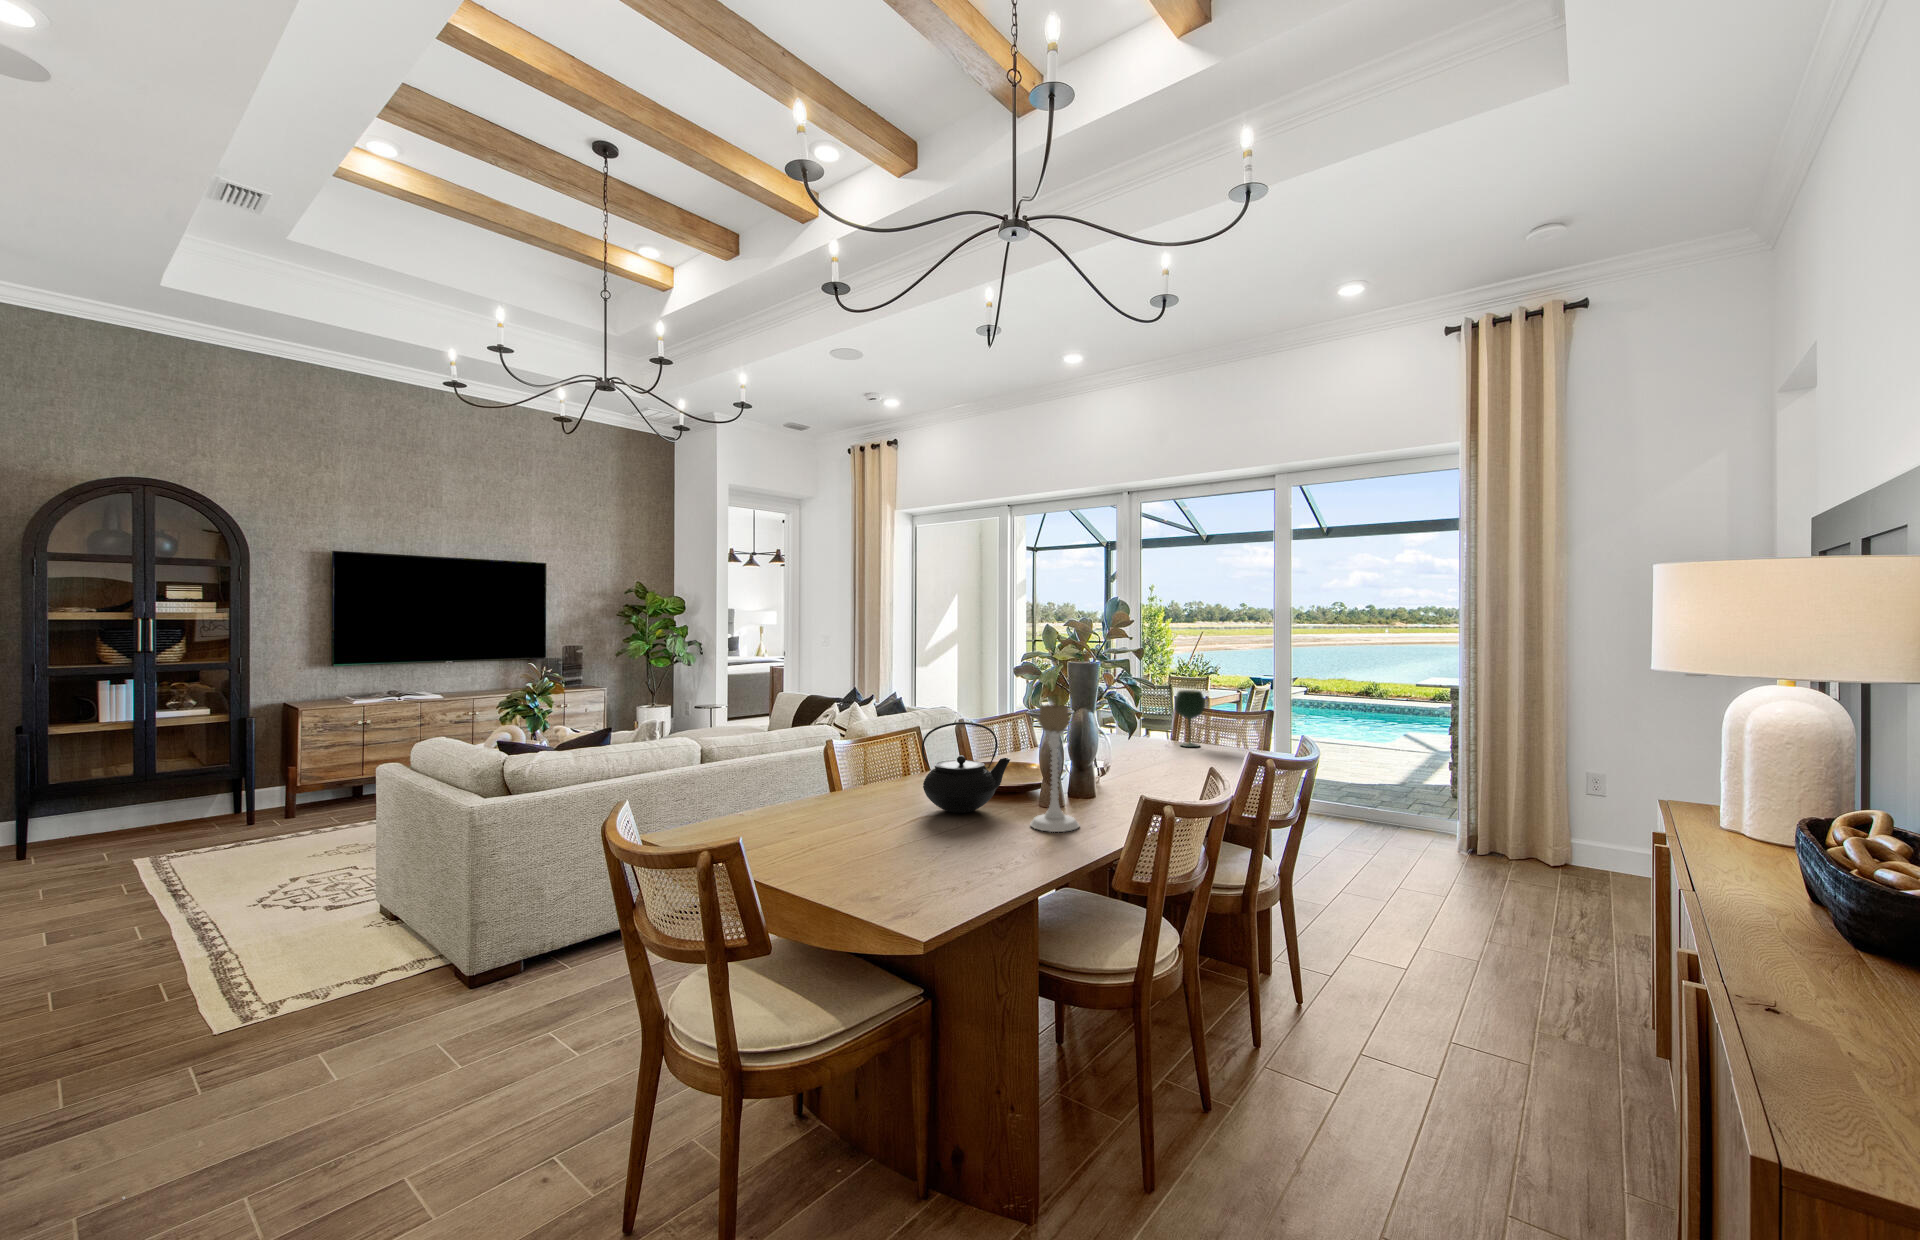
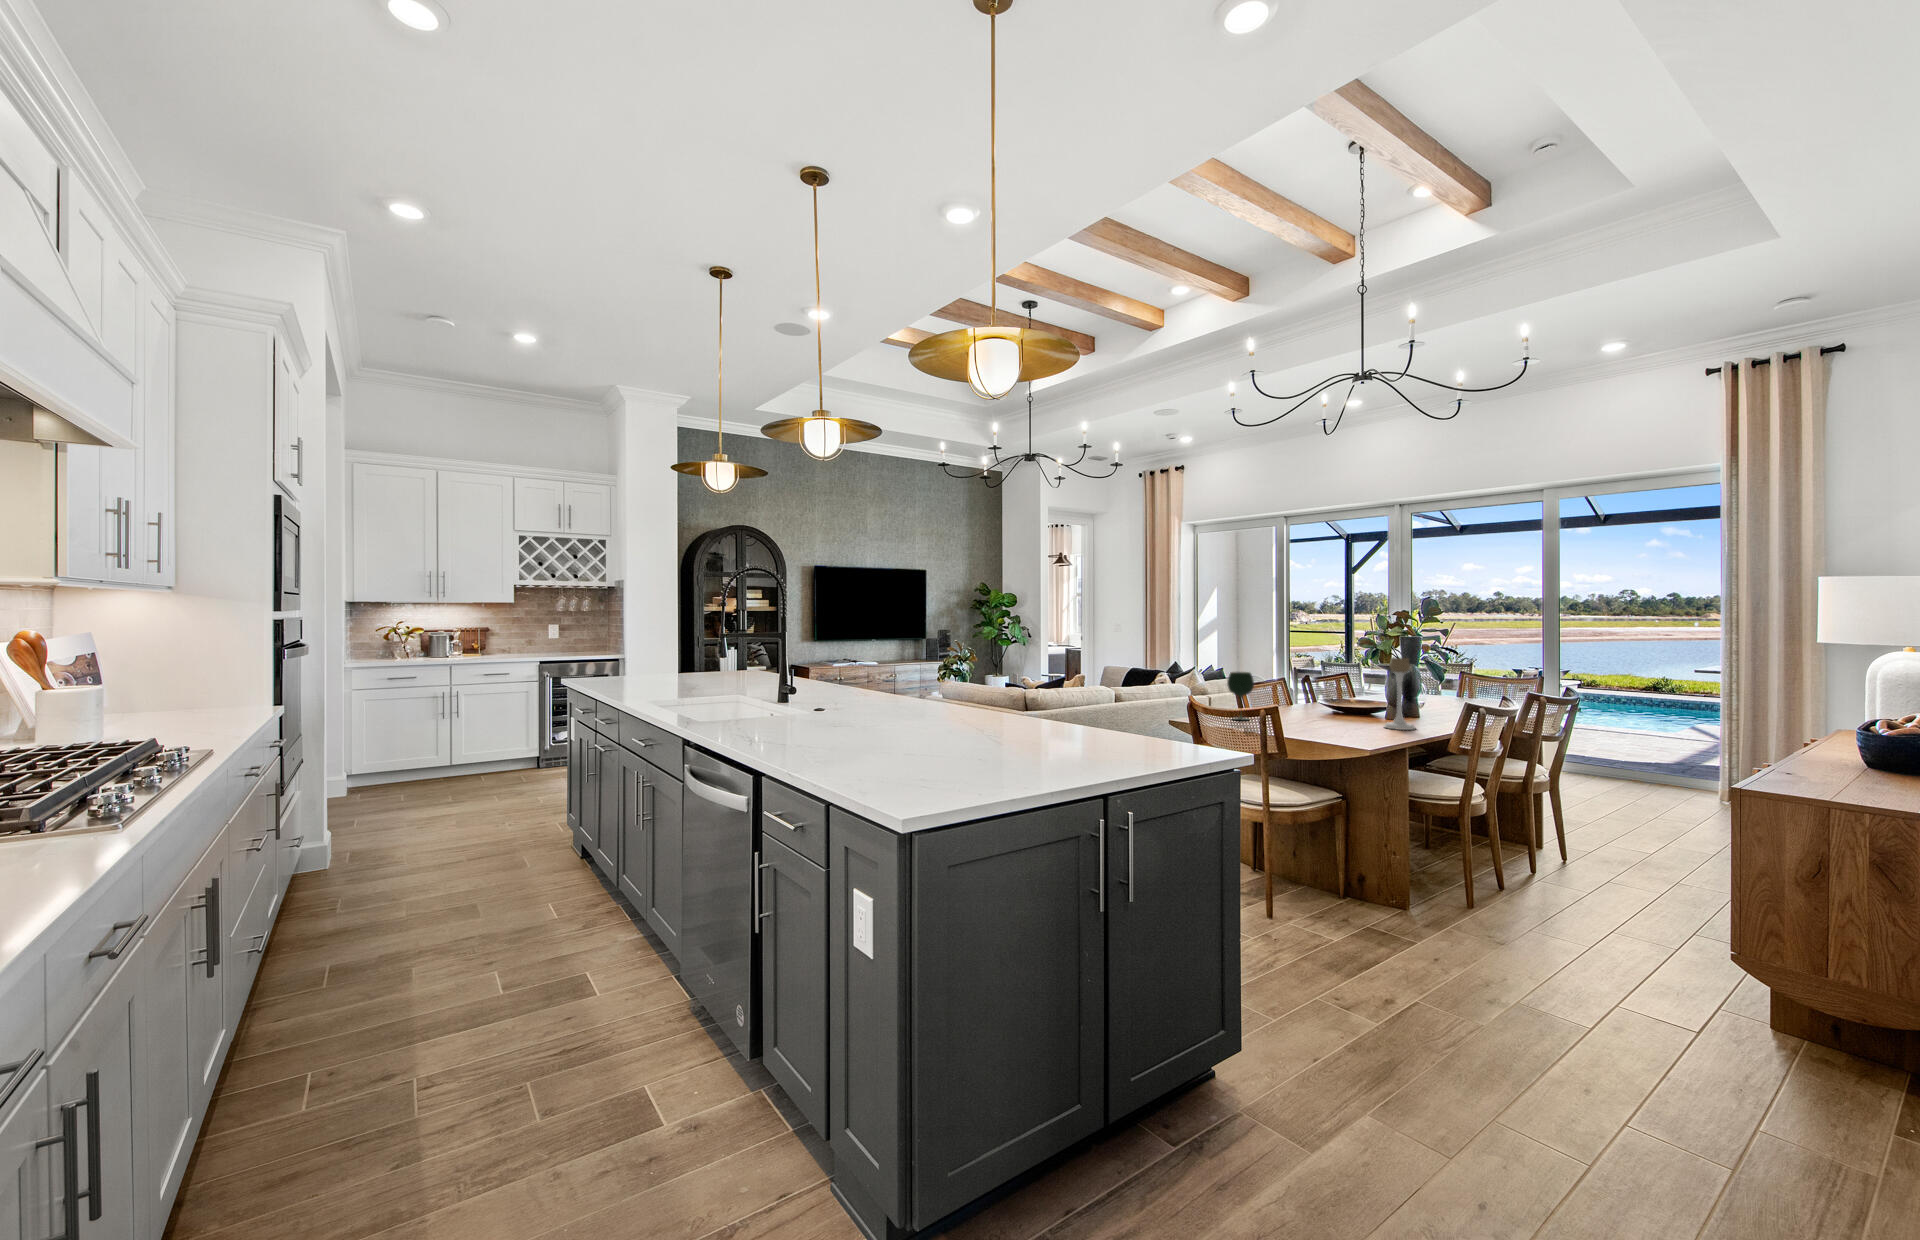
wine glass: present [1174,690,1205,747] -> present [1227,672,1254,720]
teapot: present [922,722,1010,813] -> none [1307,669,1363,722]

